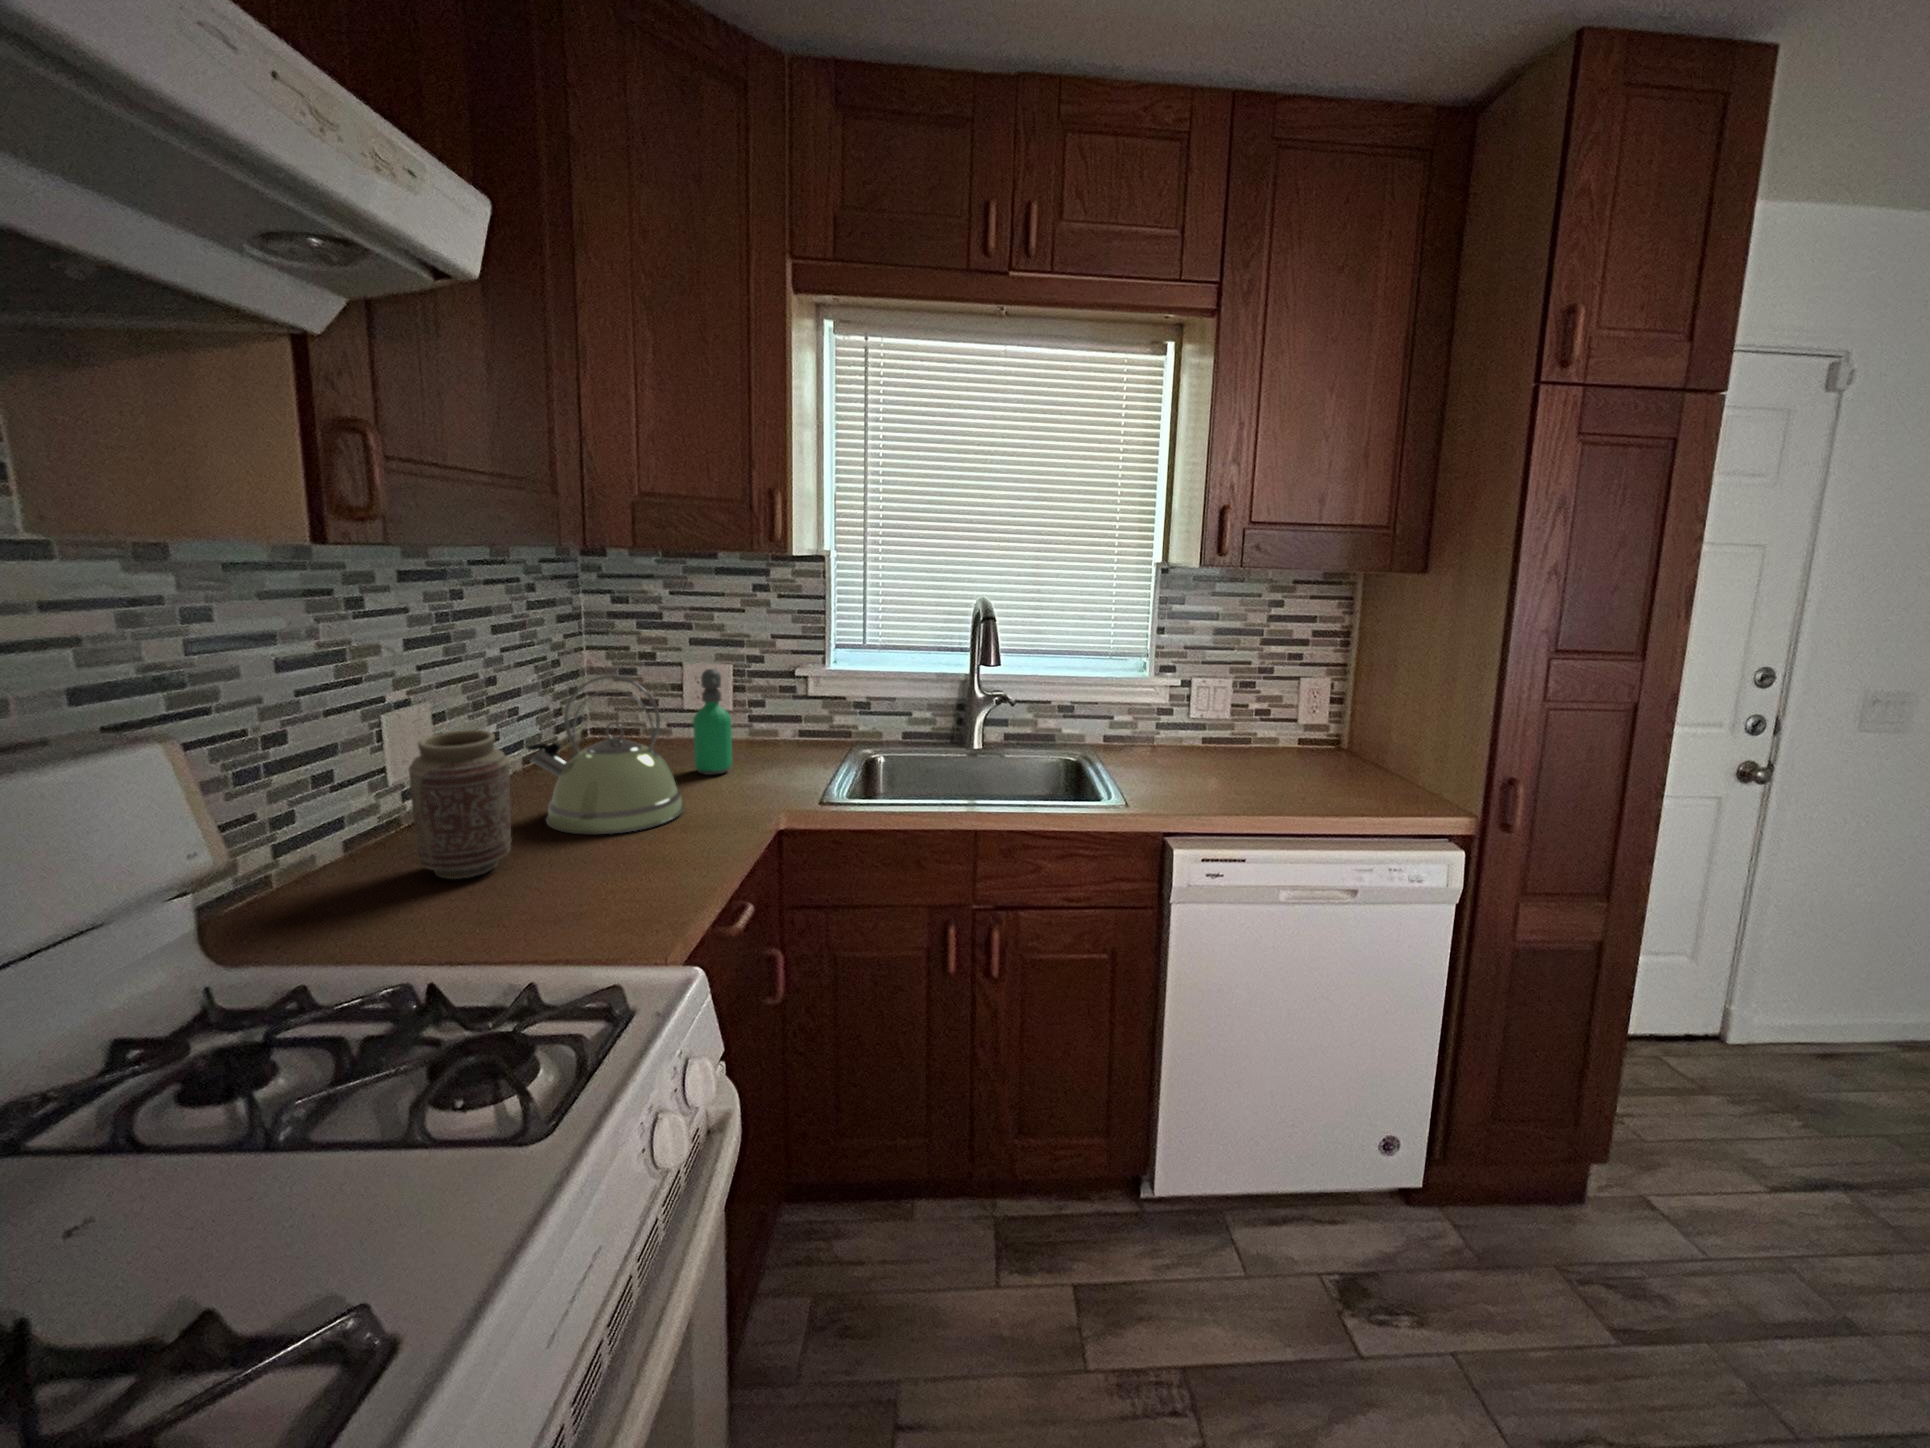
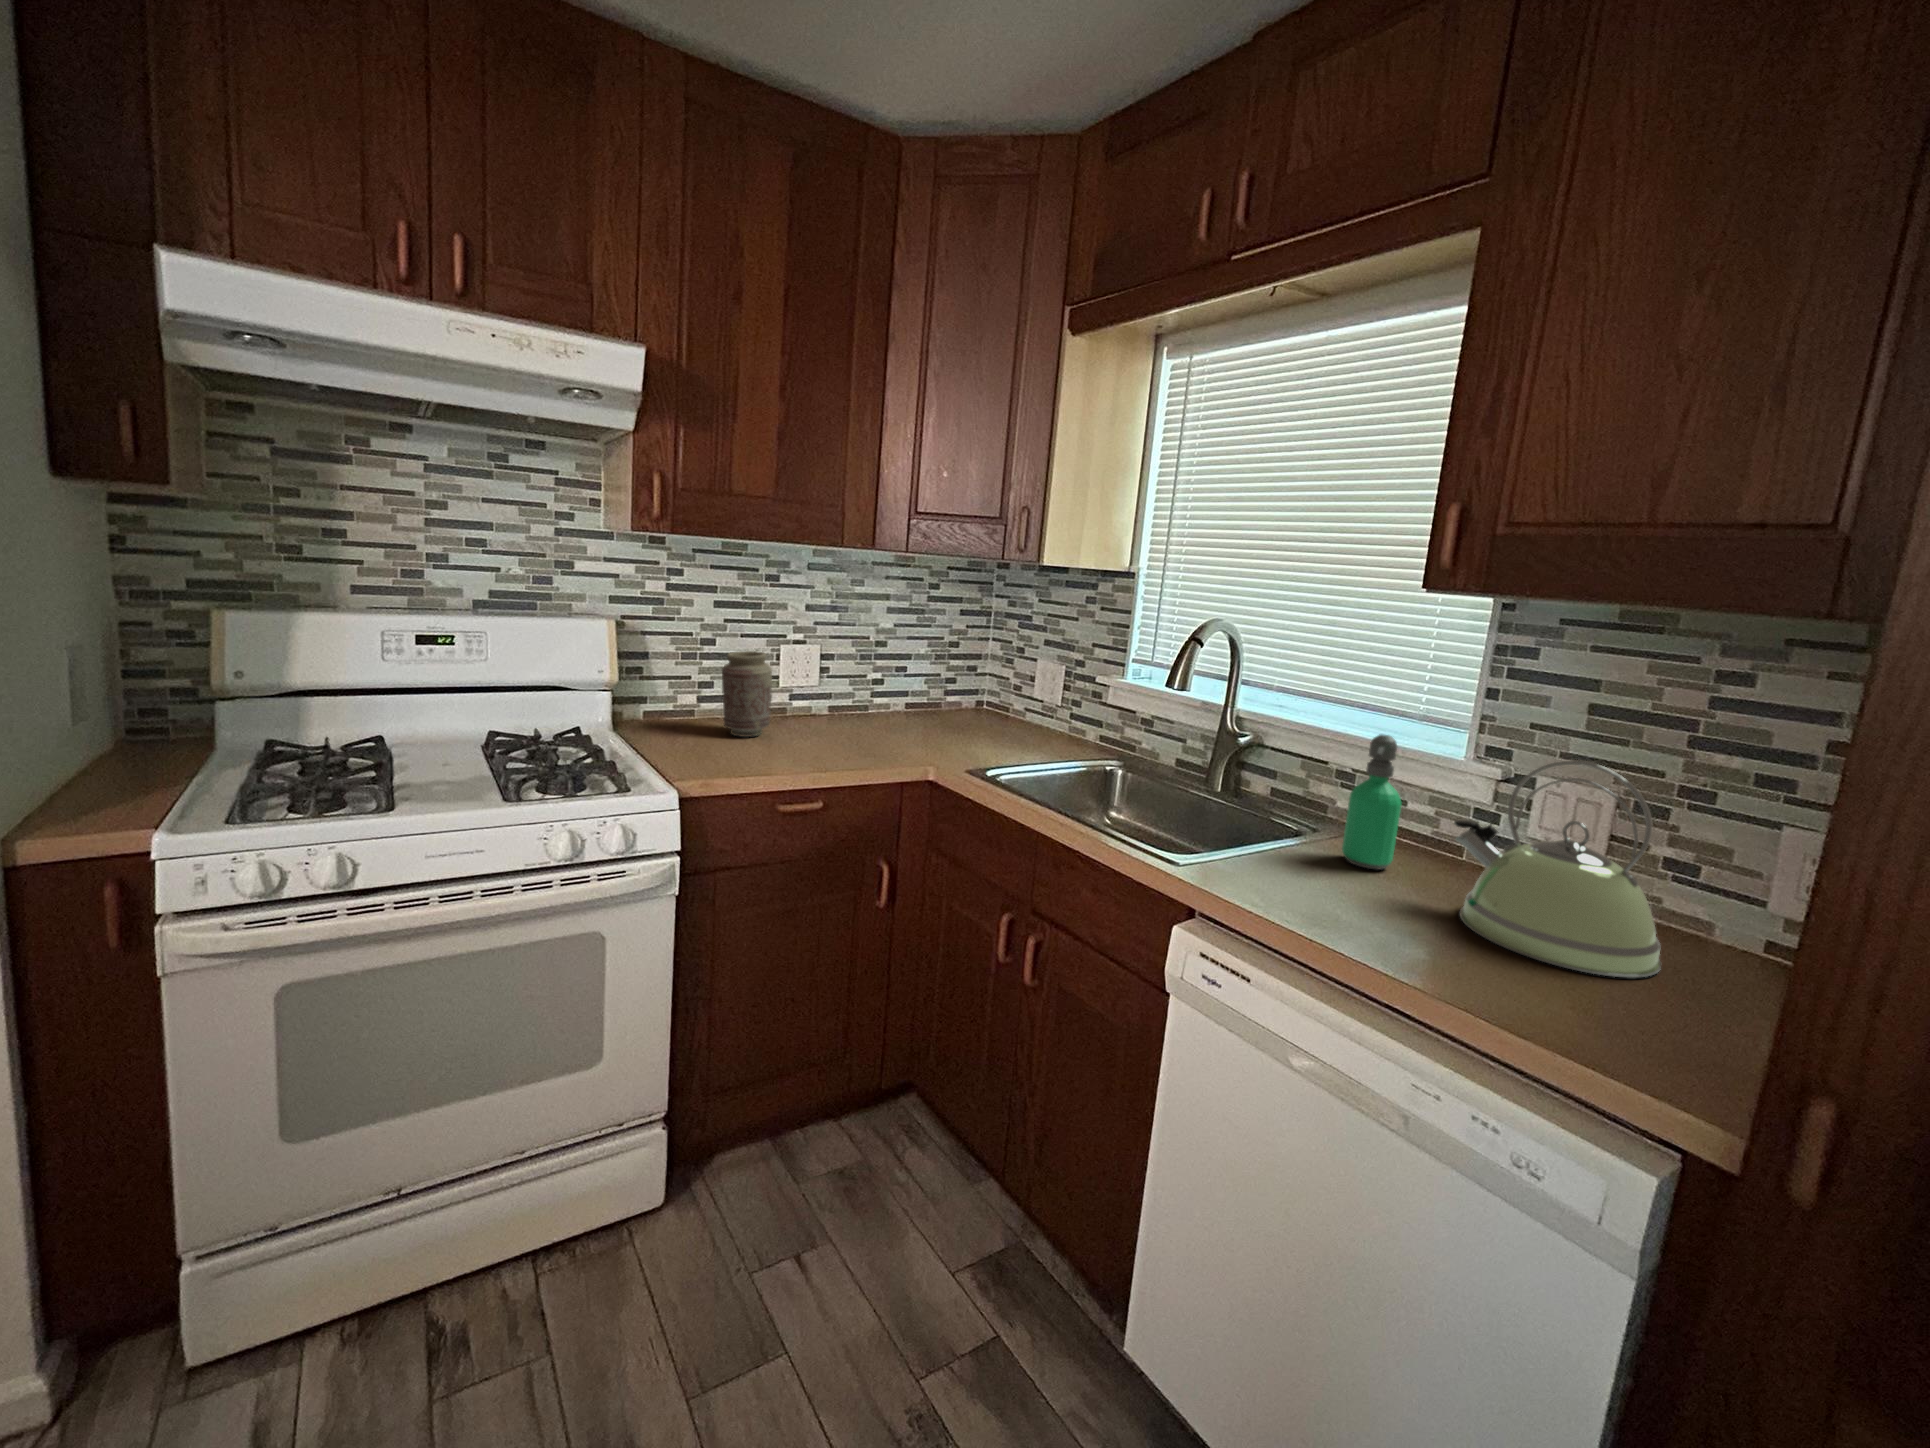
soap dispenser: present [693,669,732,775] -> present [1342,735,1402,869]
kettle: present [526,675,684,834] -> present [1454,760,1661,978]

